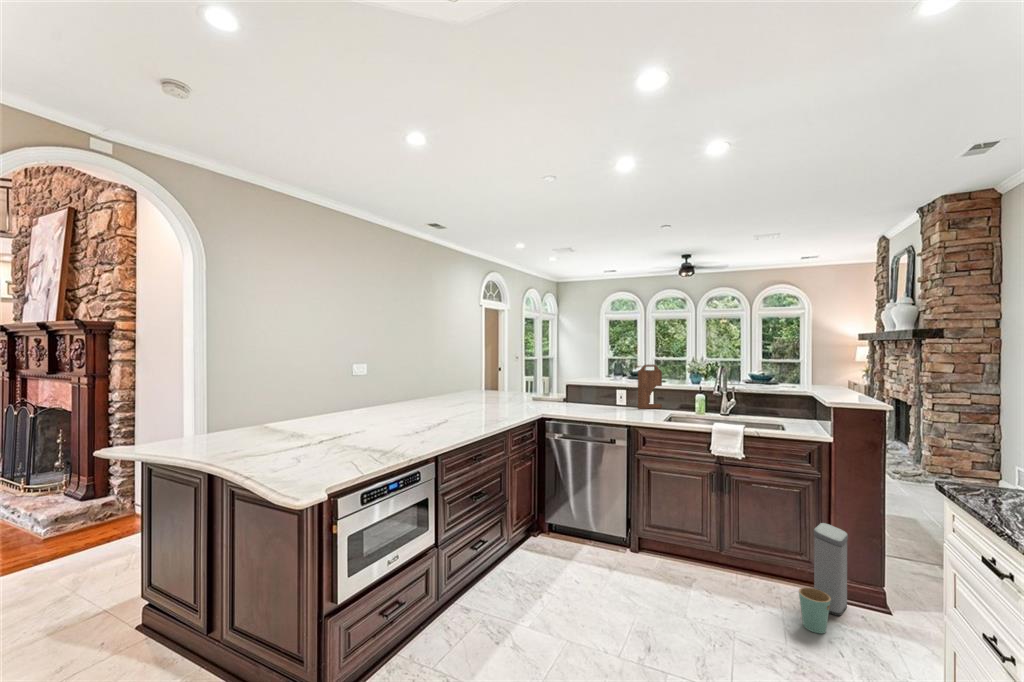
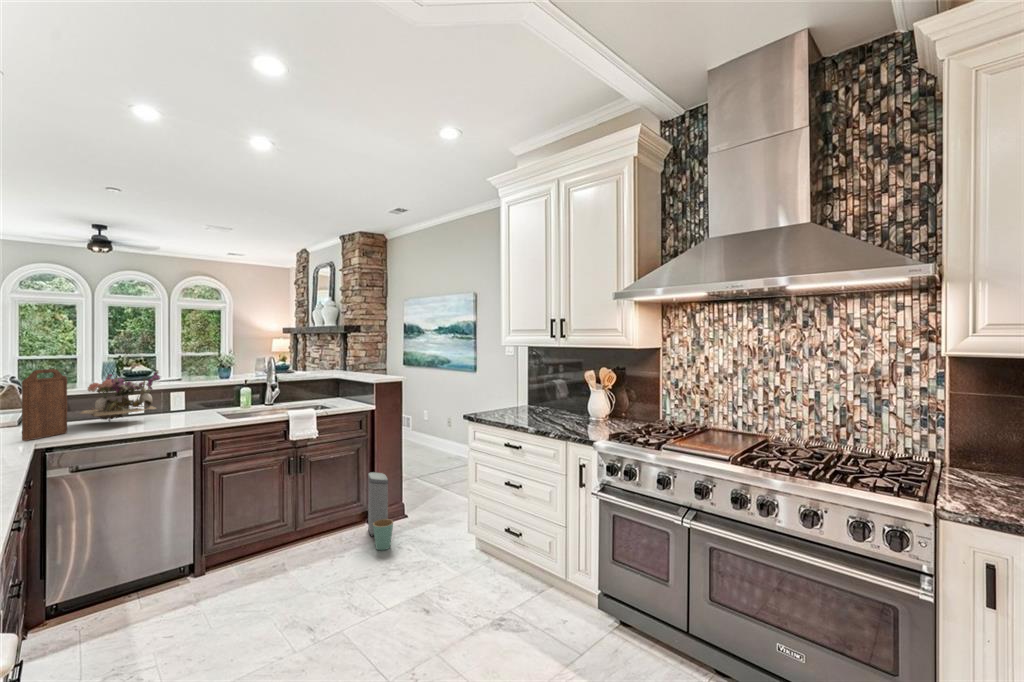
cutting board: present [638,364,662,409] -> present [22,369,67,441]
flower arrangement: none [579,371,625,408] -> present [80,371,160,422]

